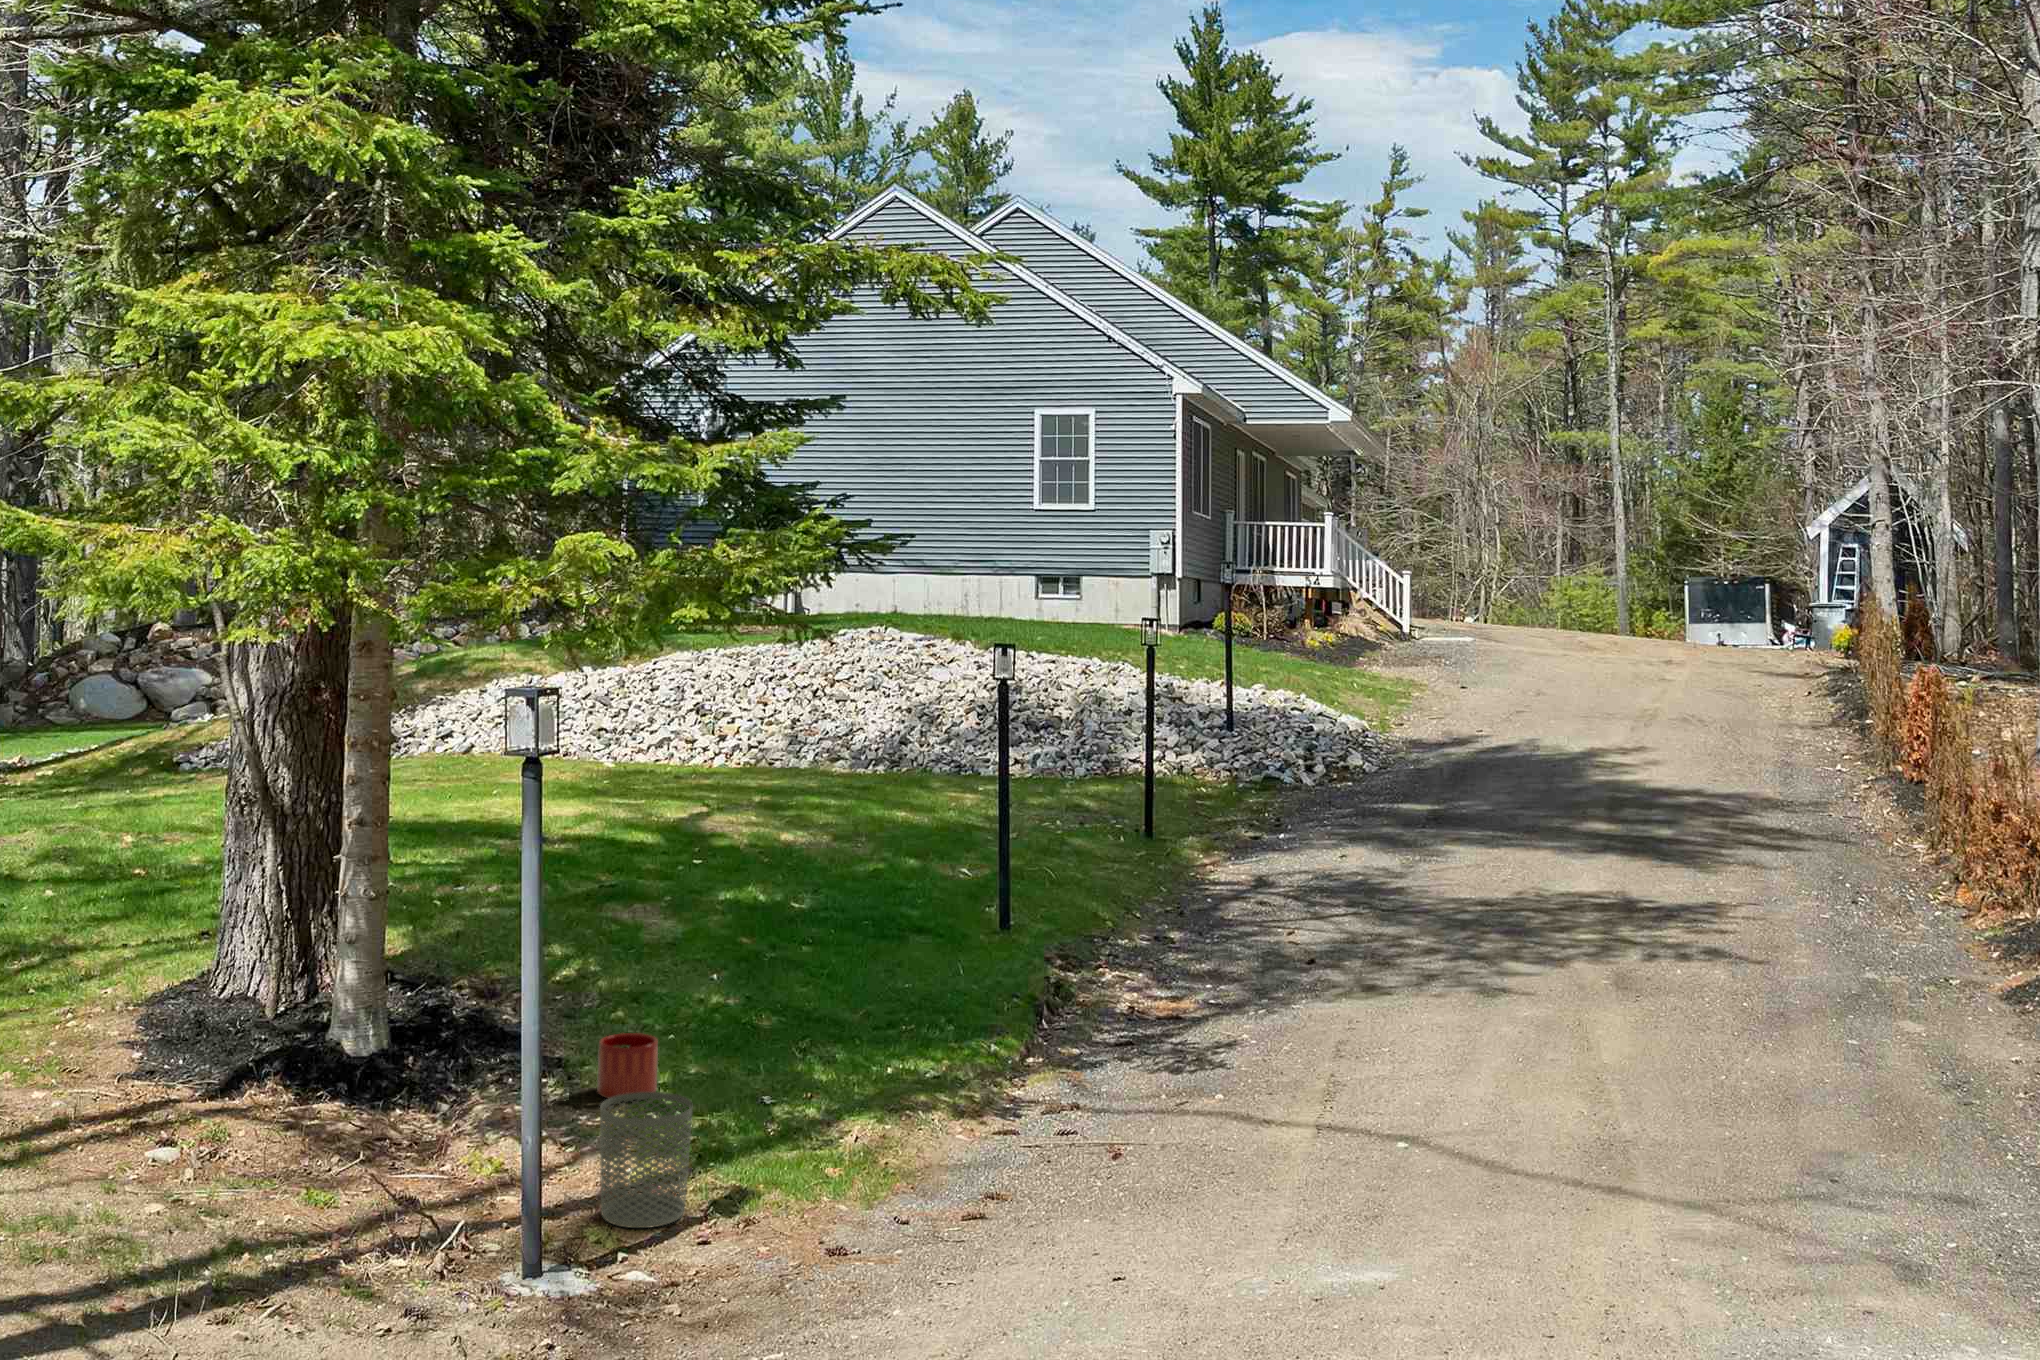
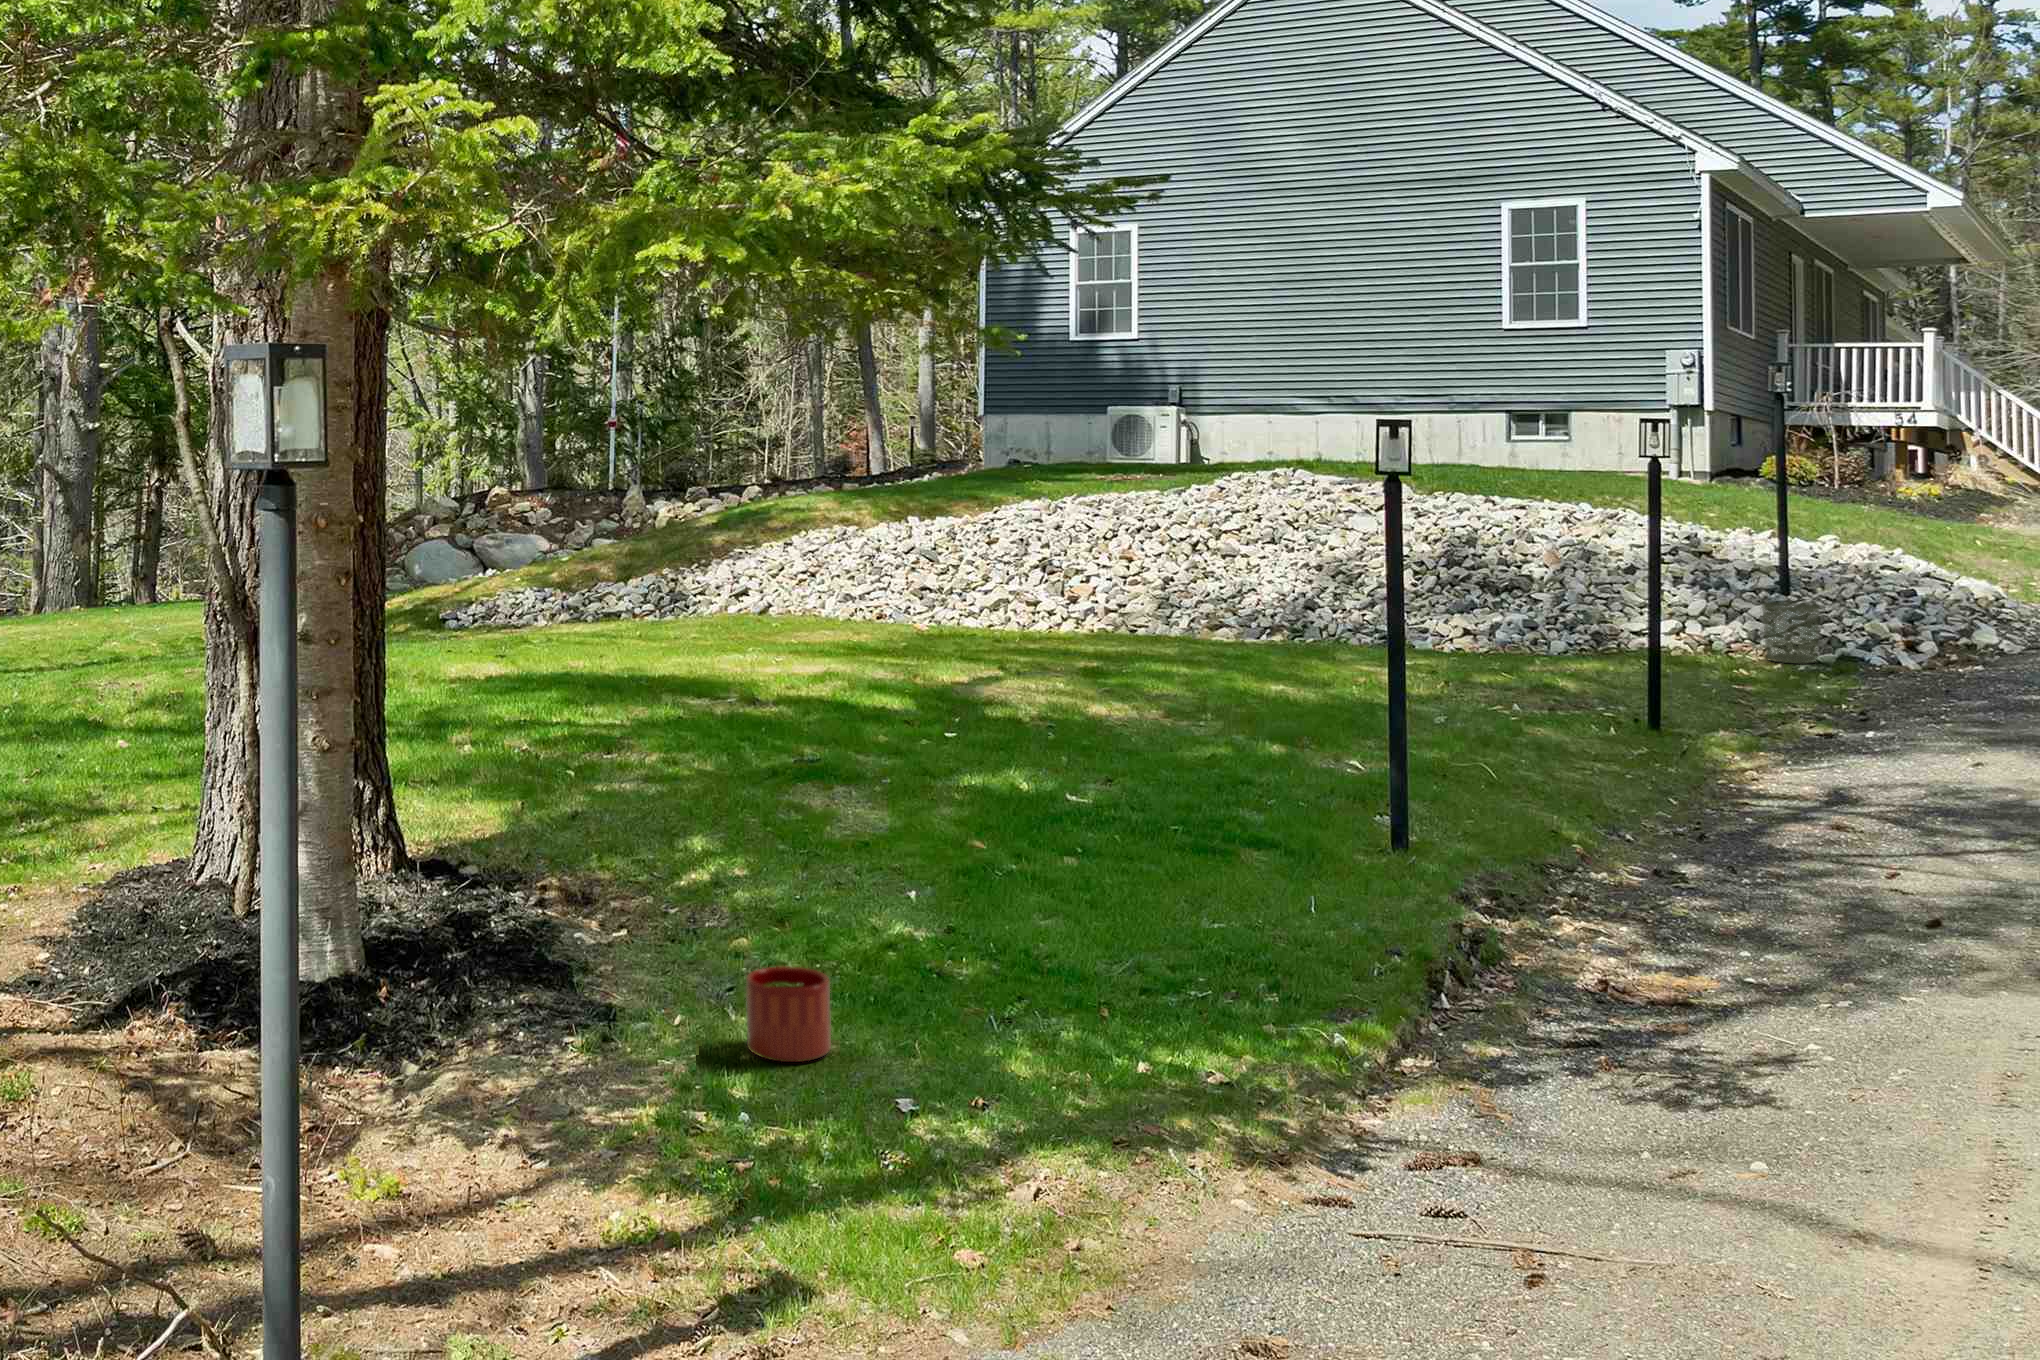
waste bin: present [600,1092,693,1228] -> present [1762,602,1818,664]

